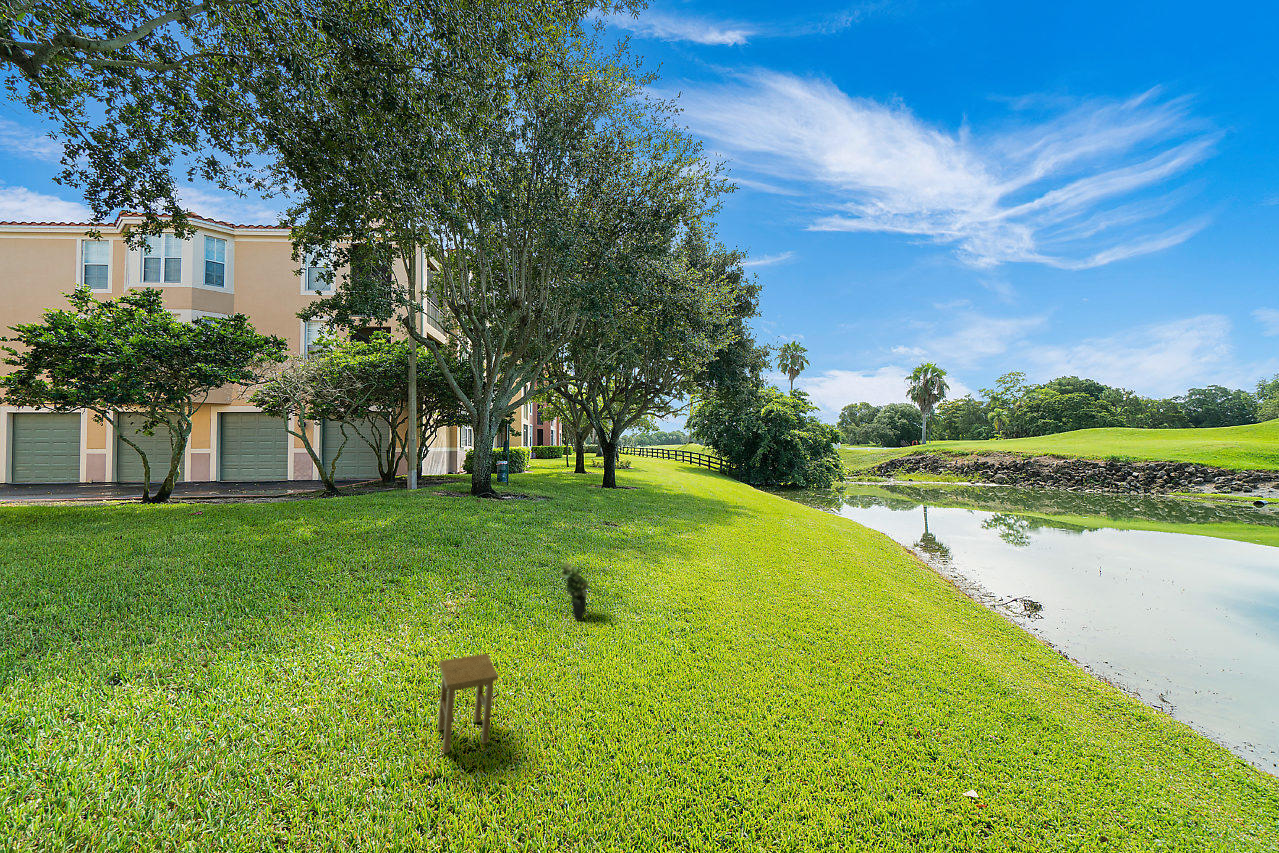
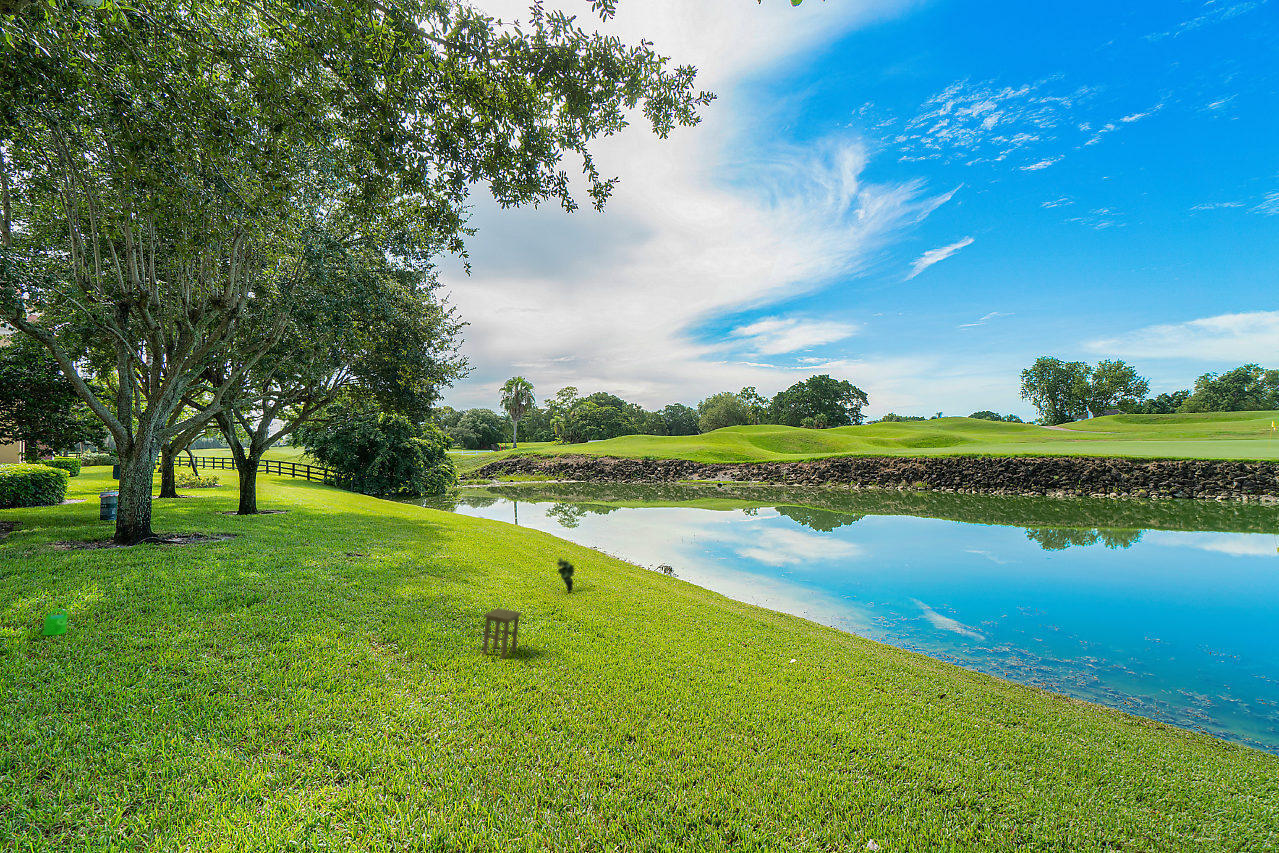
watering can: none [240,543,259,566] -> present [42,609,68,635]
potted plant: present [559,562,590,621] -> present [557,558,574,593]

